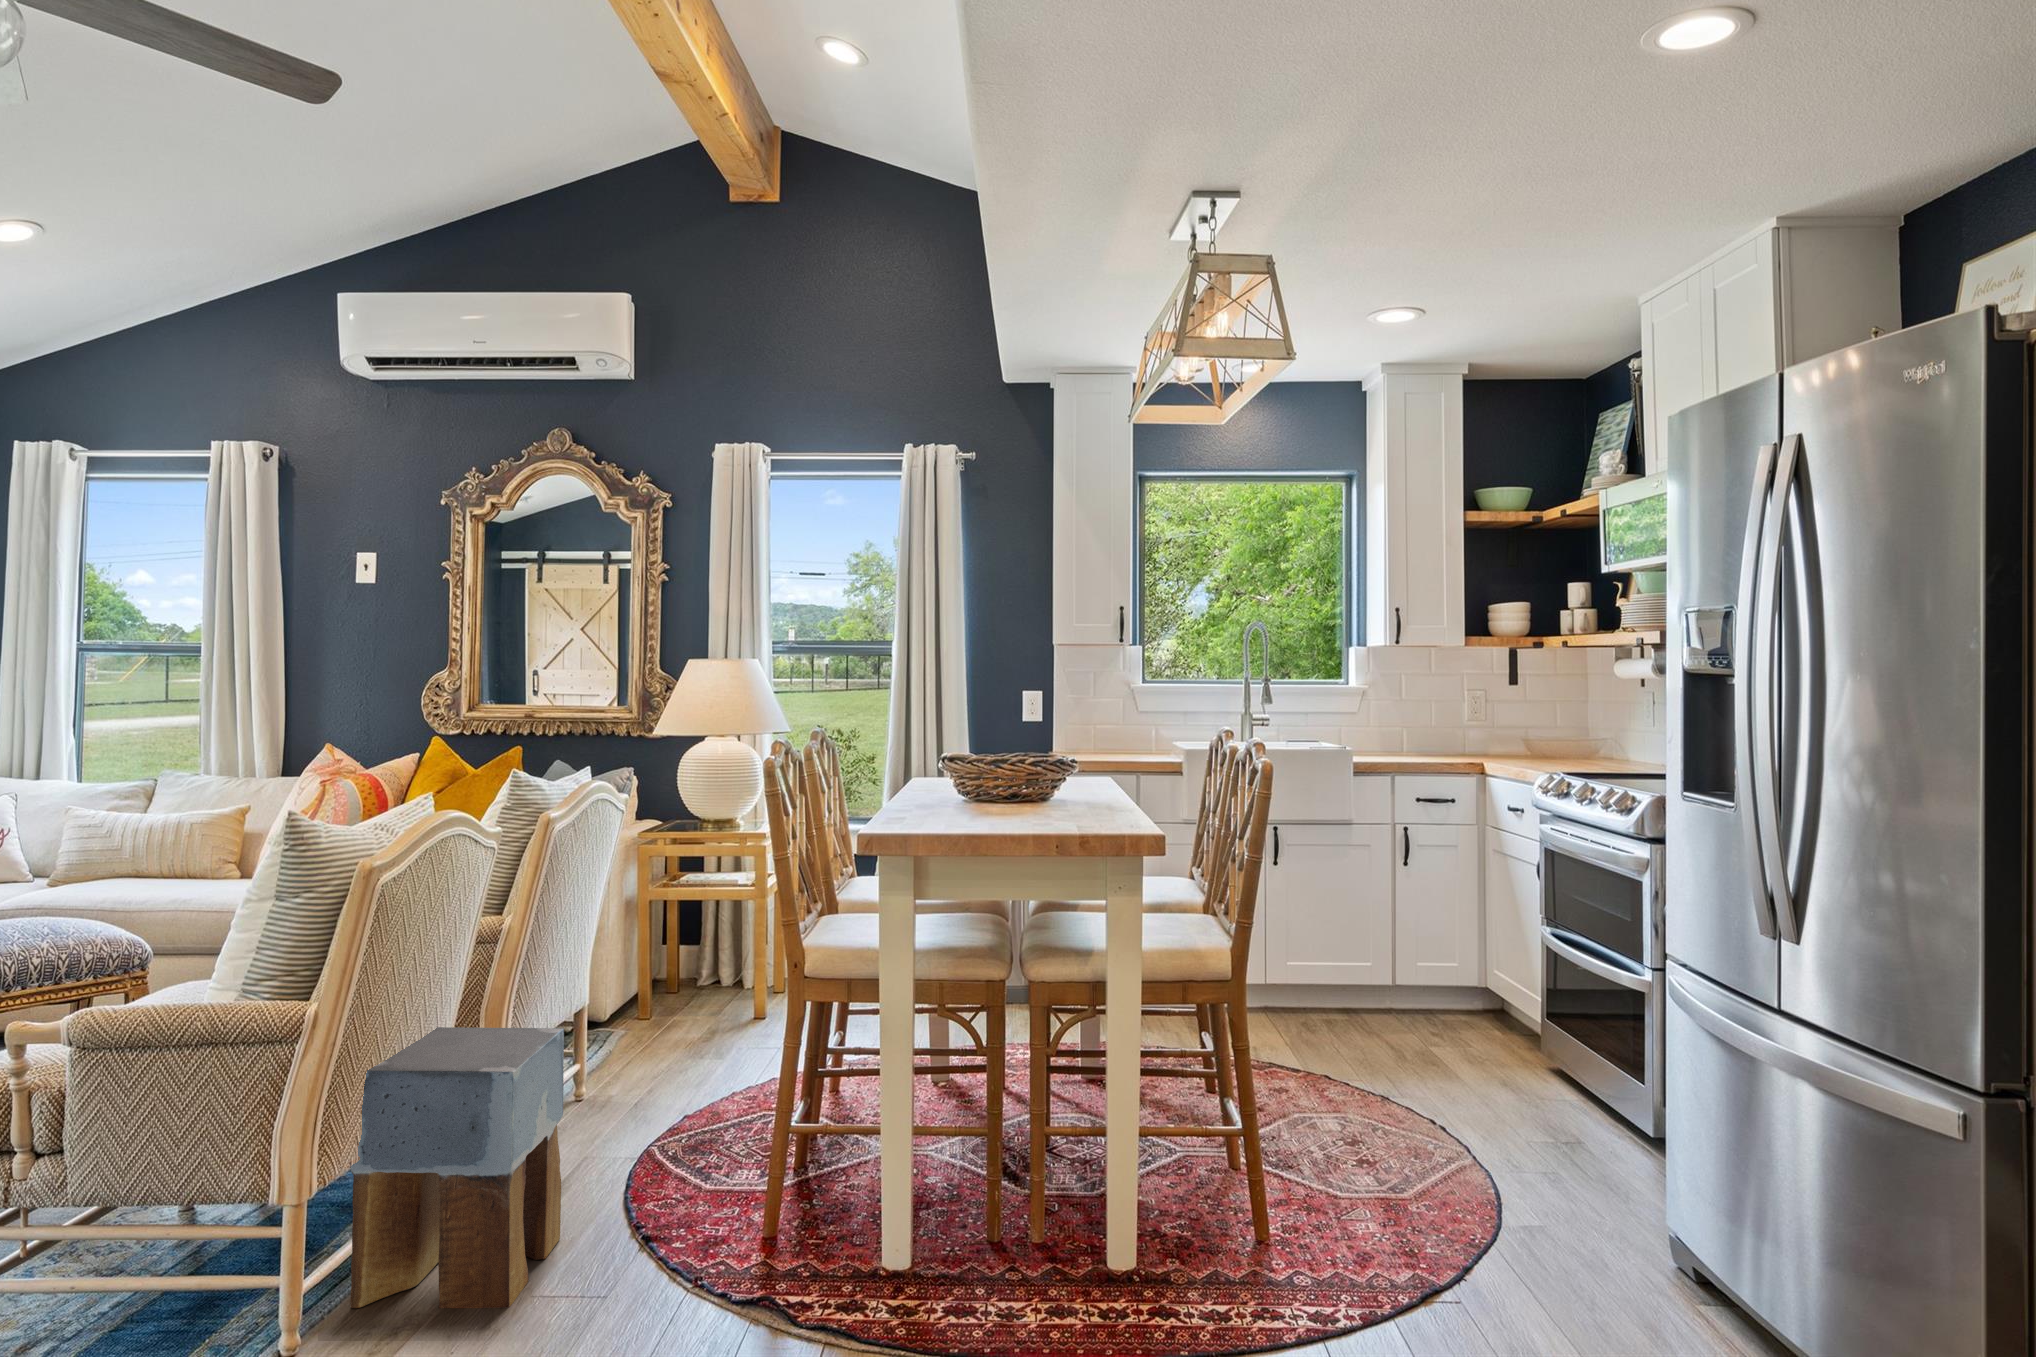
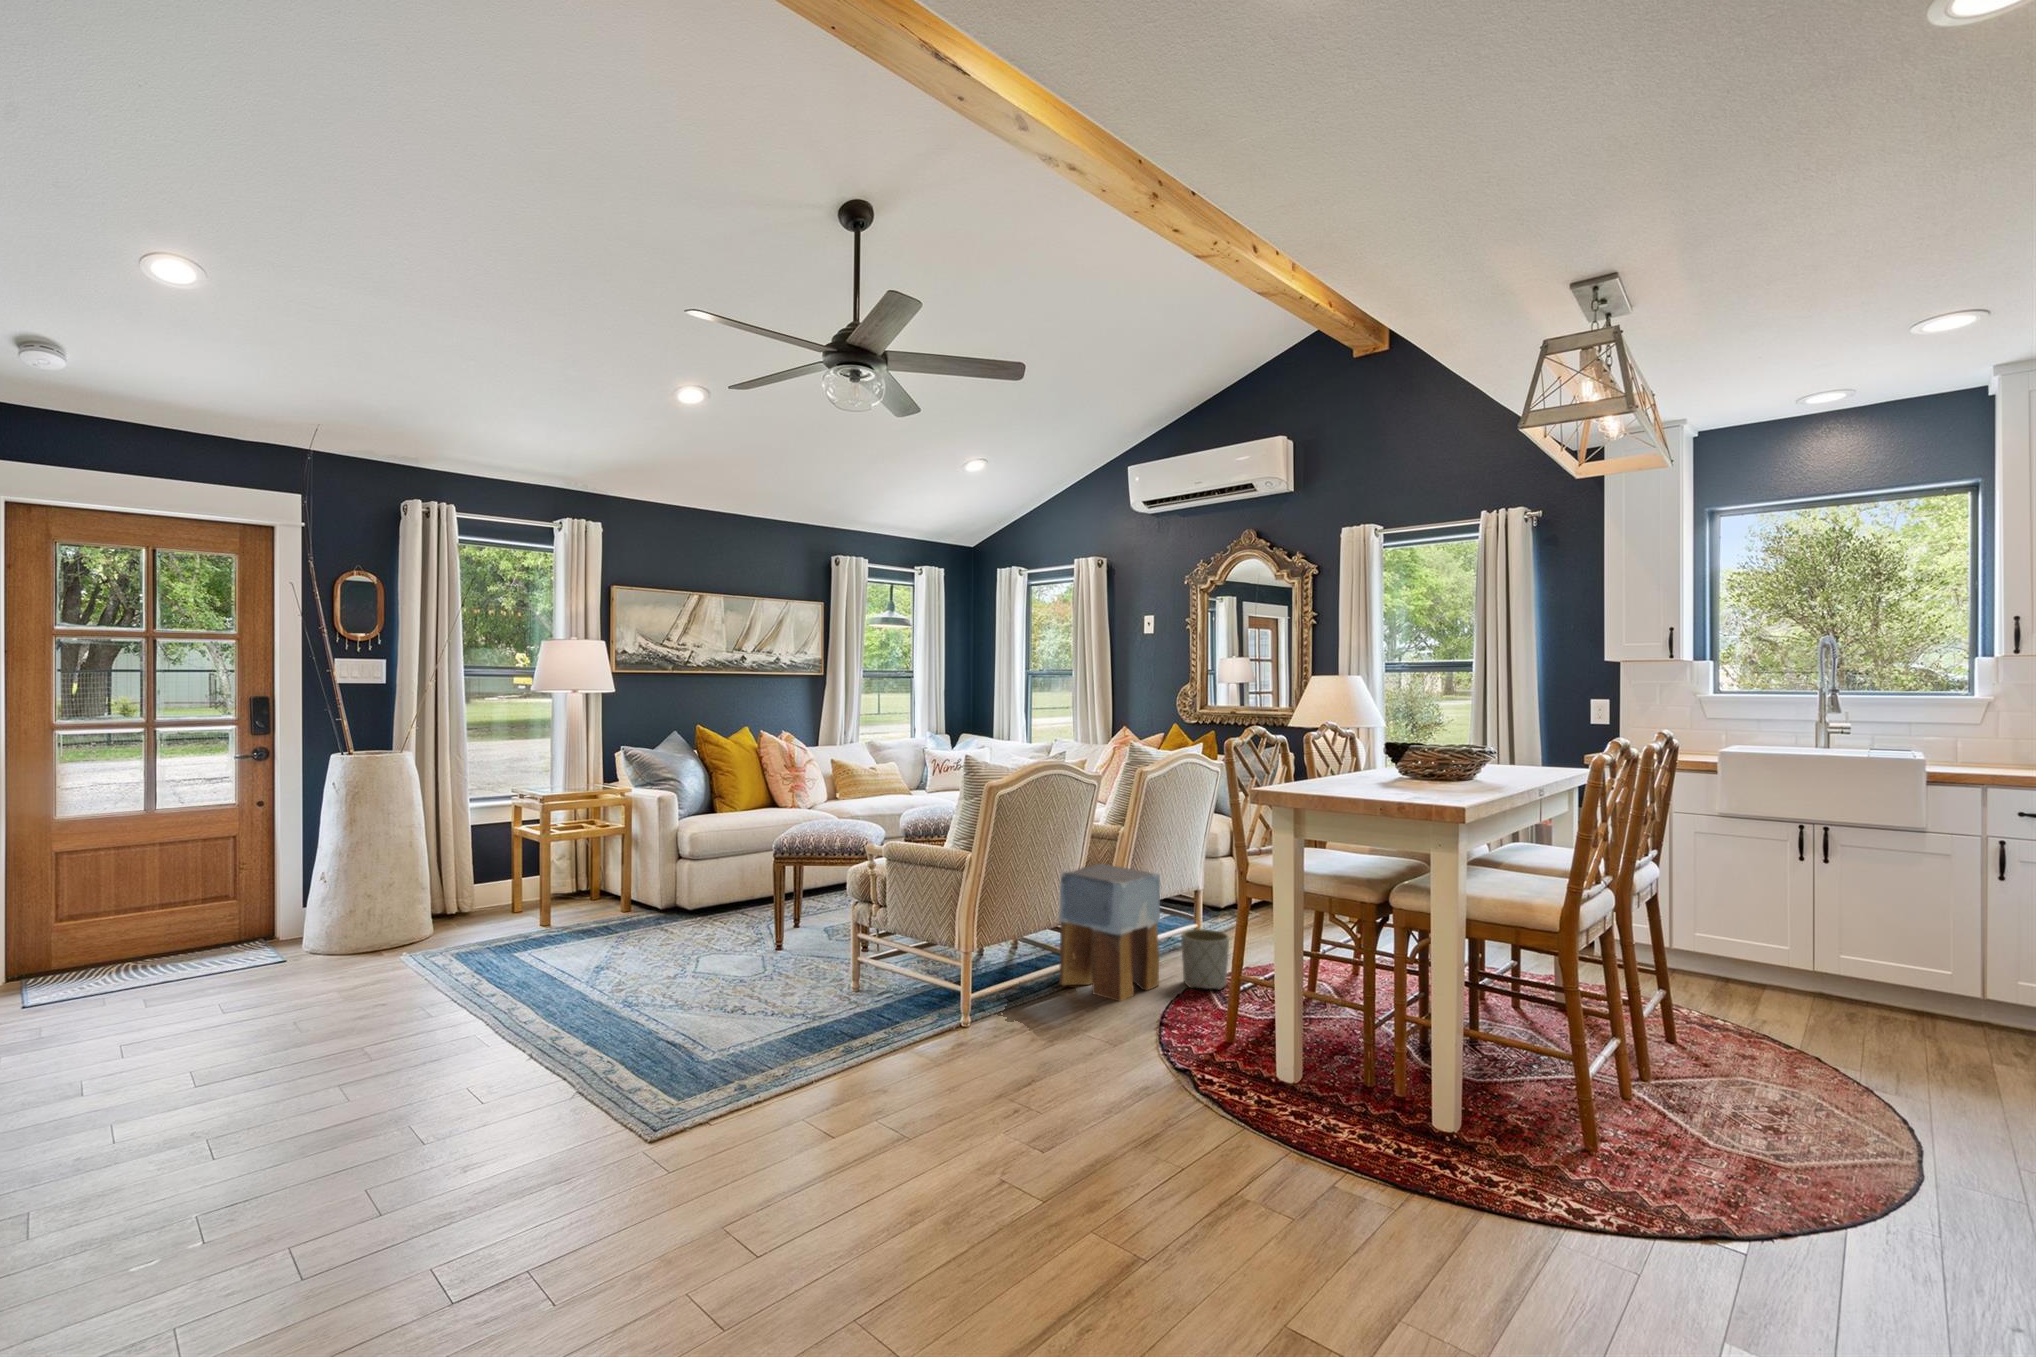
planter: none [596,1104,684,1224] -> present [1181,929,1229,990]

